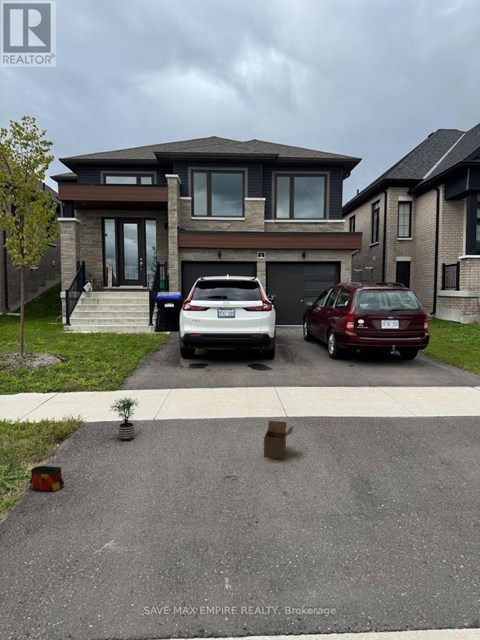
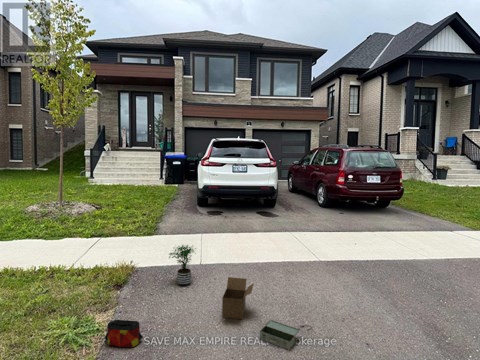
cardboard box: present [263,421,293,459] -> present [222,277,253,319]
toolbox: none [178,471,217,498] -> present [260,320,299,350]

